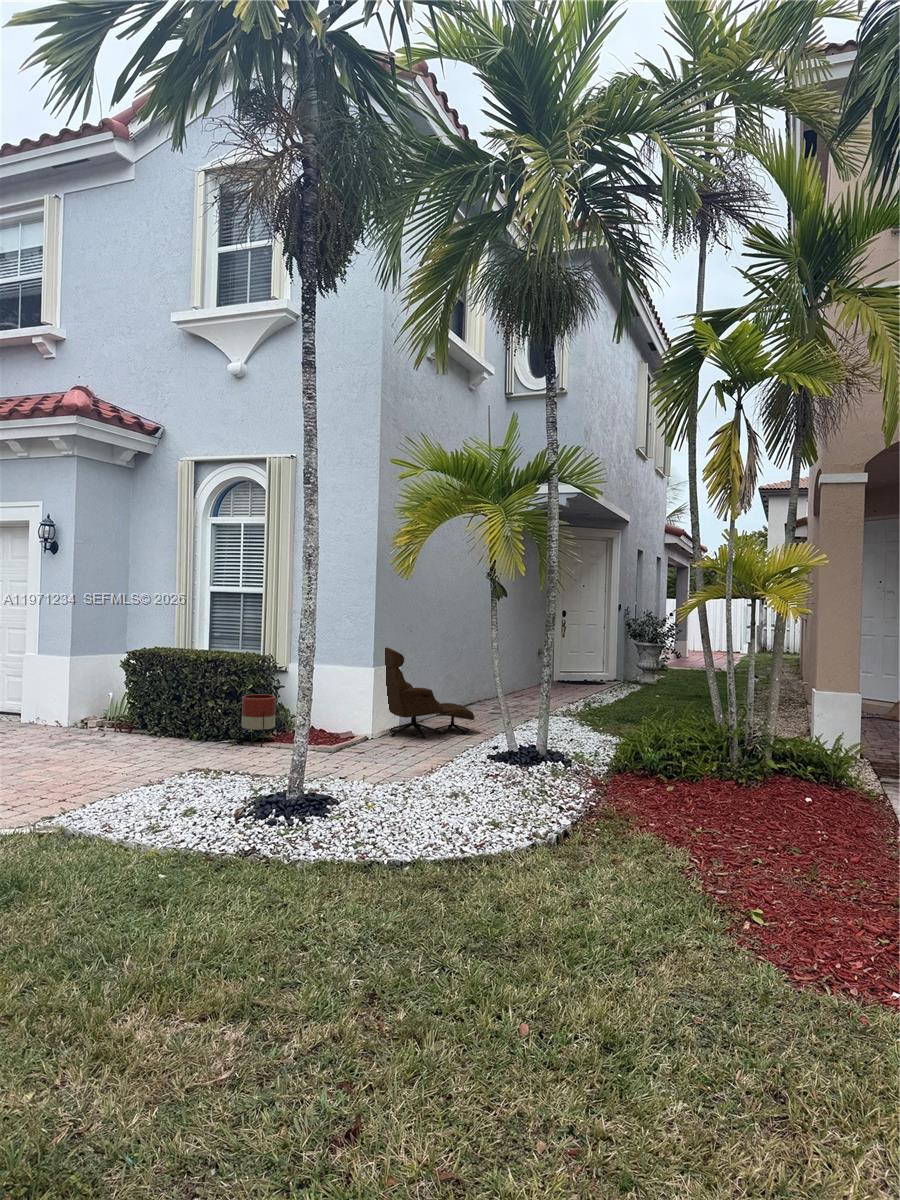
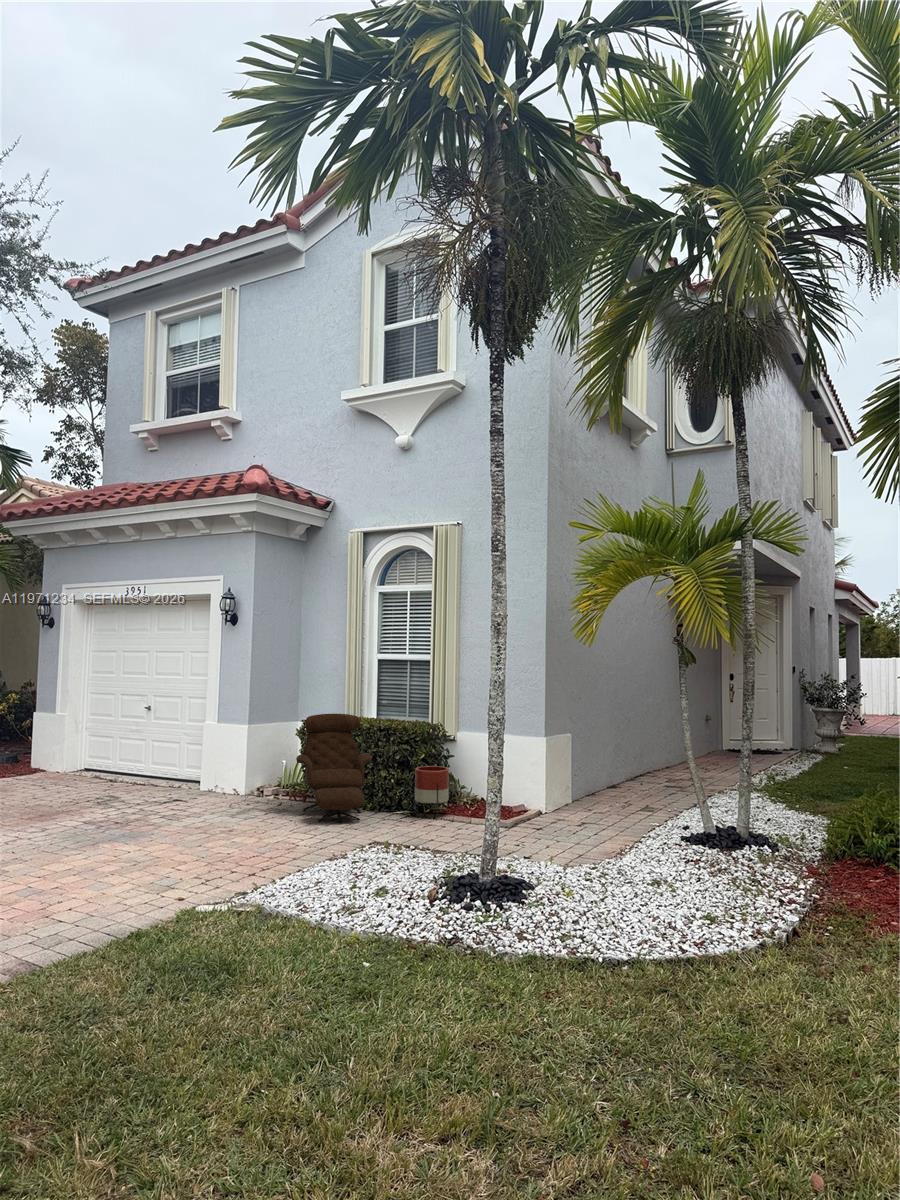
lounge chair: present [385,647,474,738] -> present [296,714,372,824]

